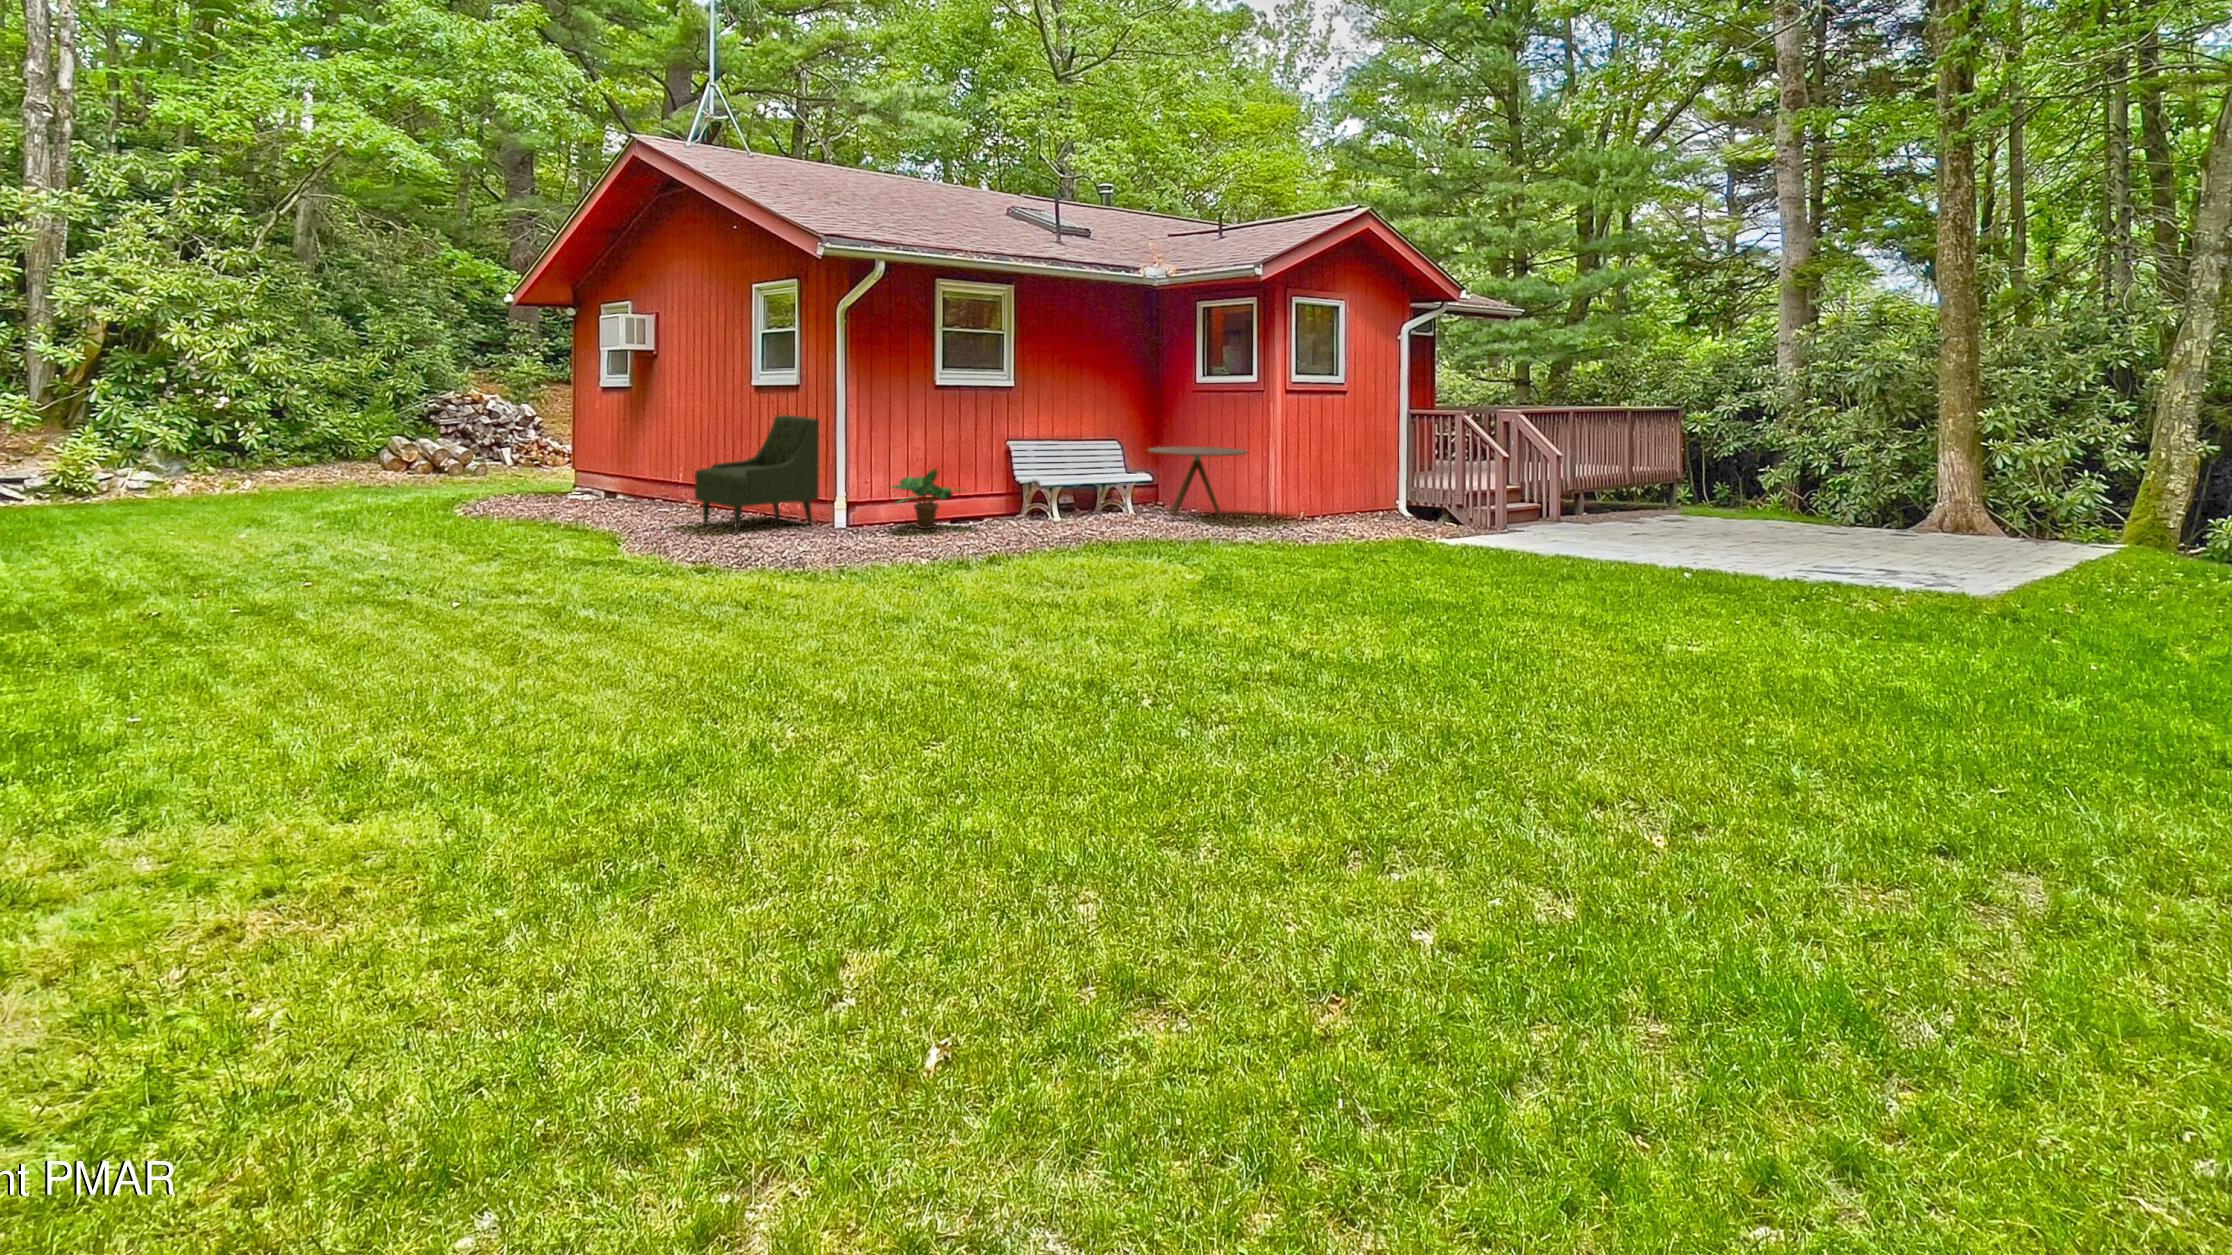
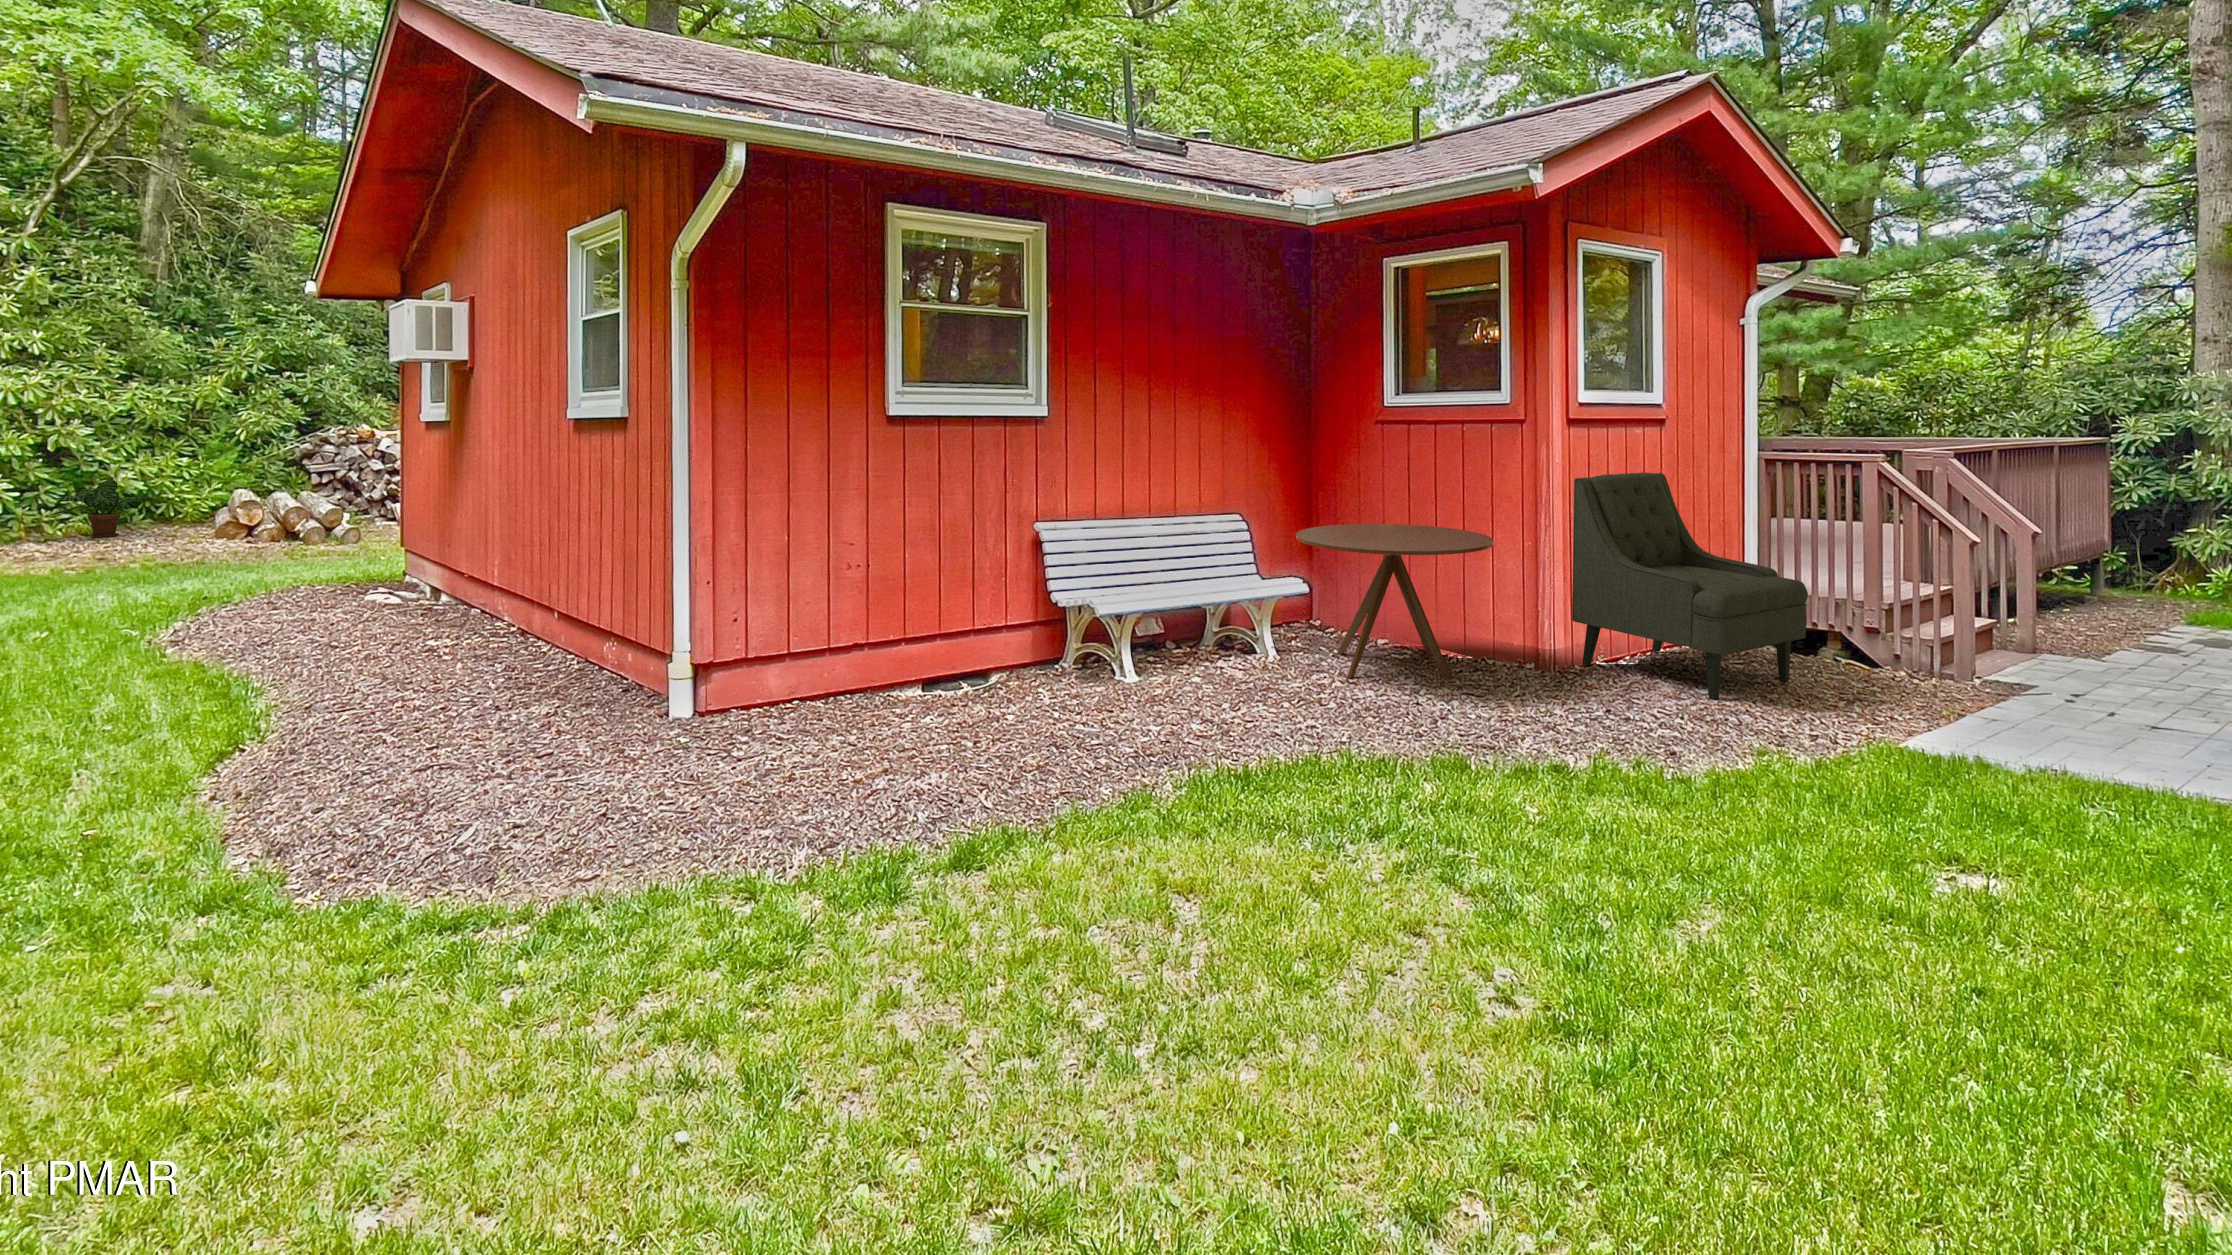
chair: present [694,415,819,532] -> present [1572,472,1808,700]
potted plant: present [892,469,953,529] -> present [49,478,157,538]

